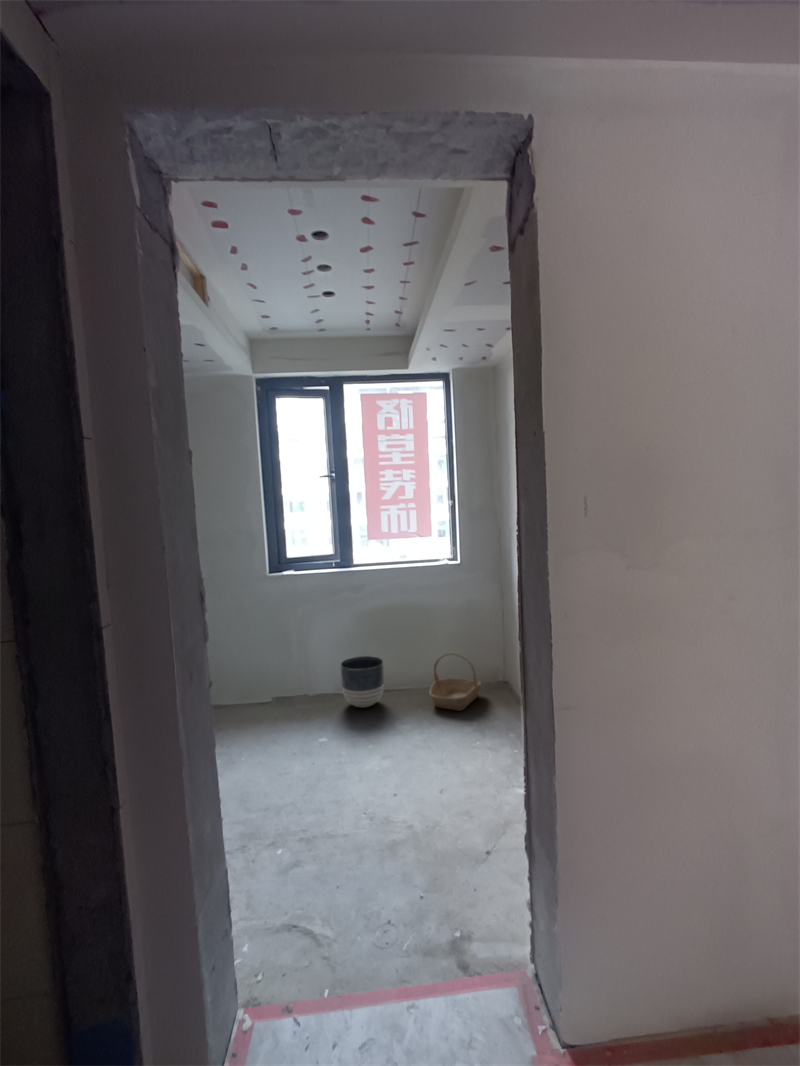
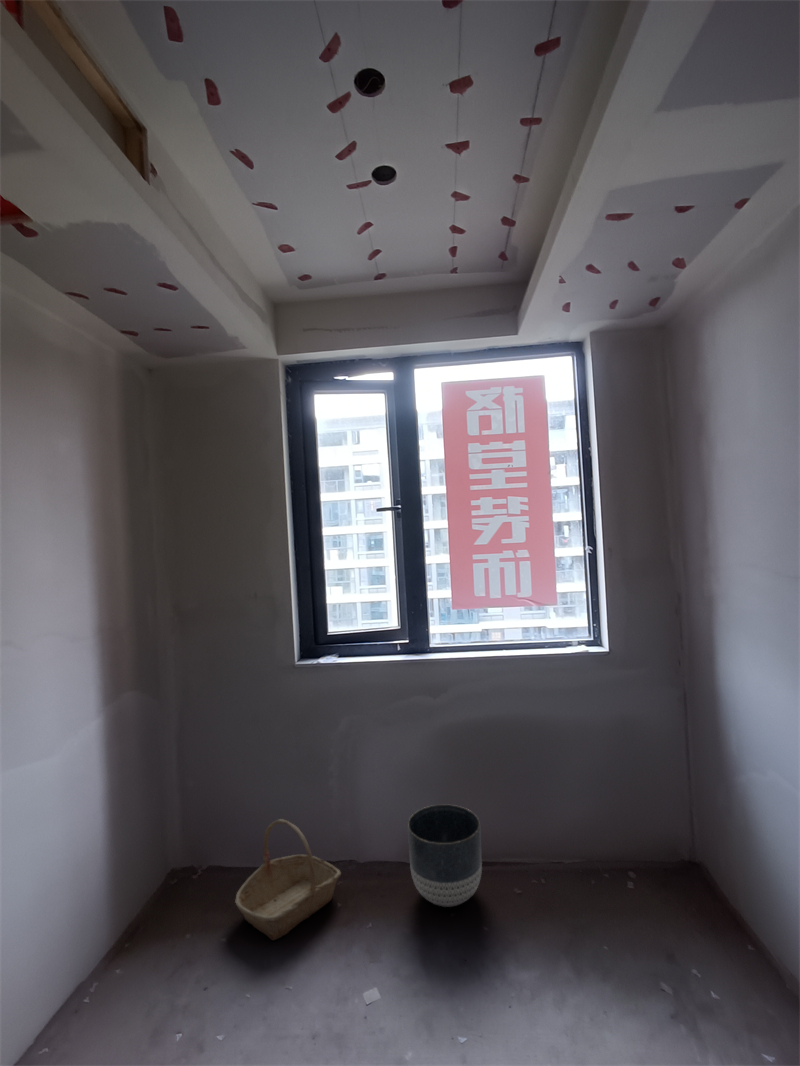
basket: present [429,653,481,711] -> present [235,819,341,940]

